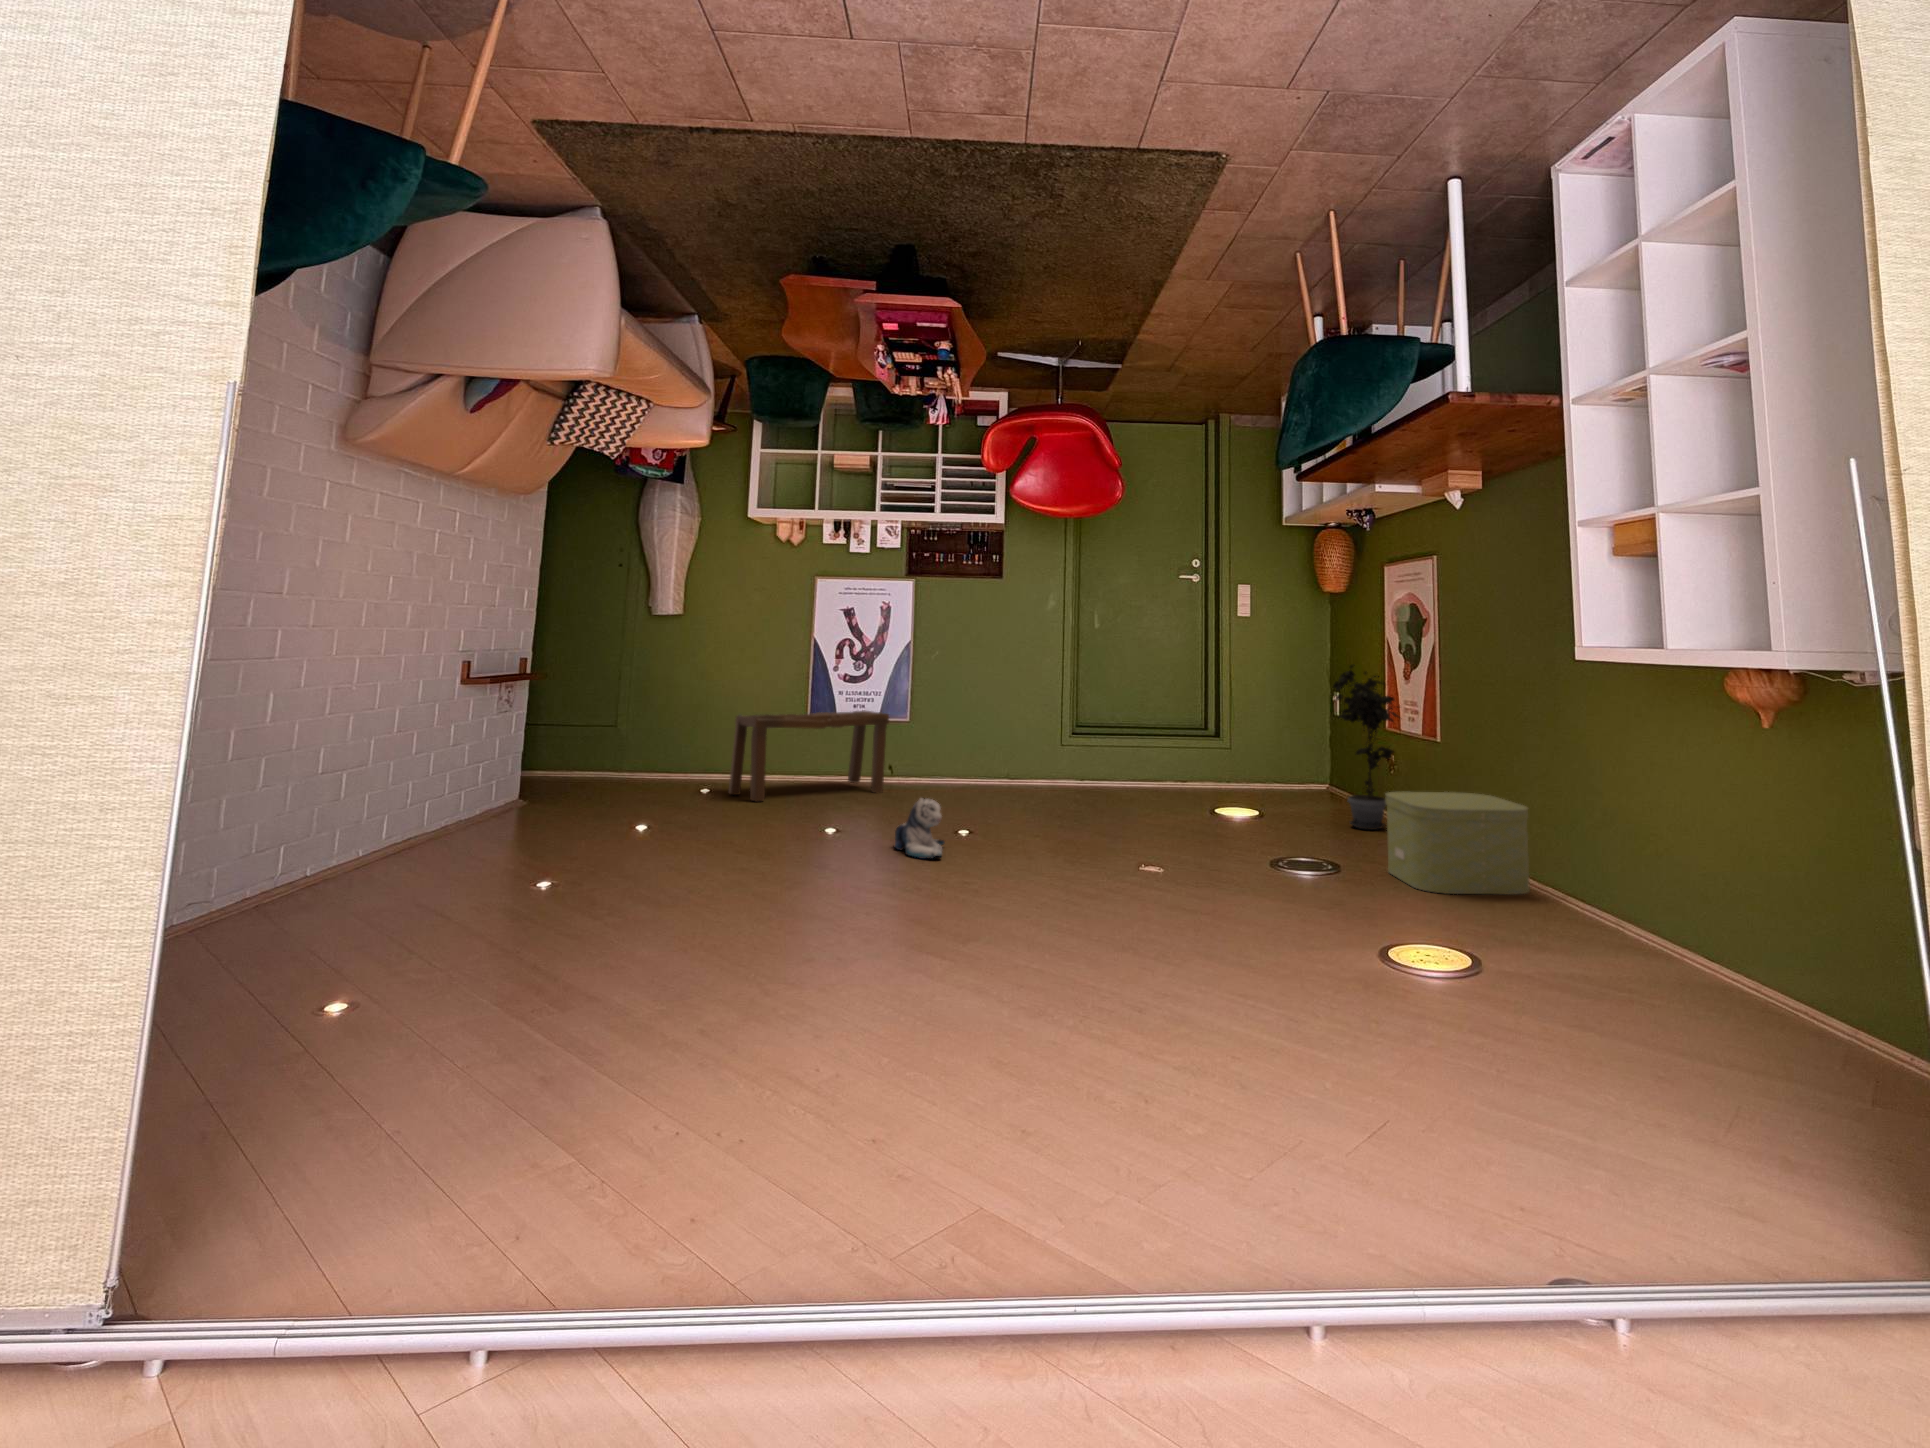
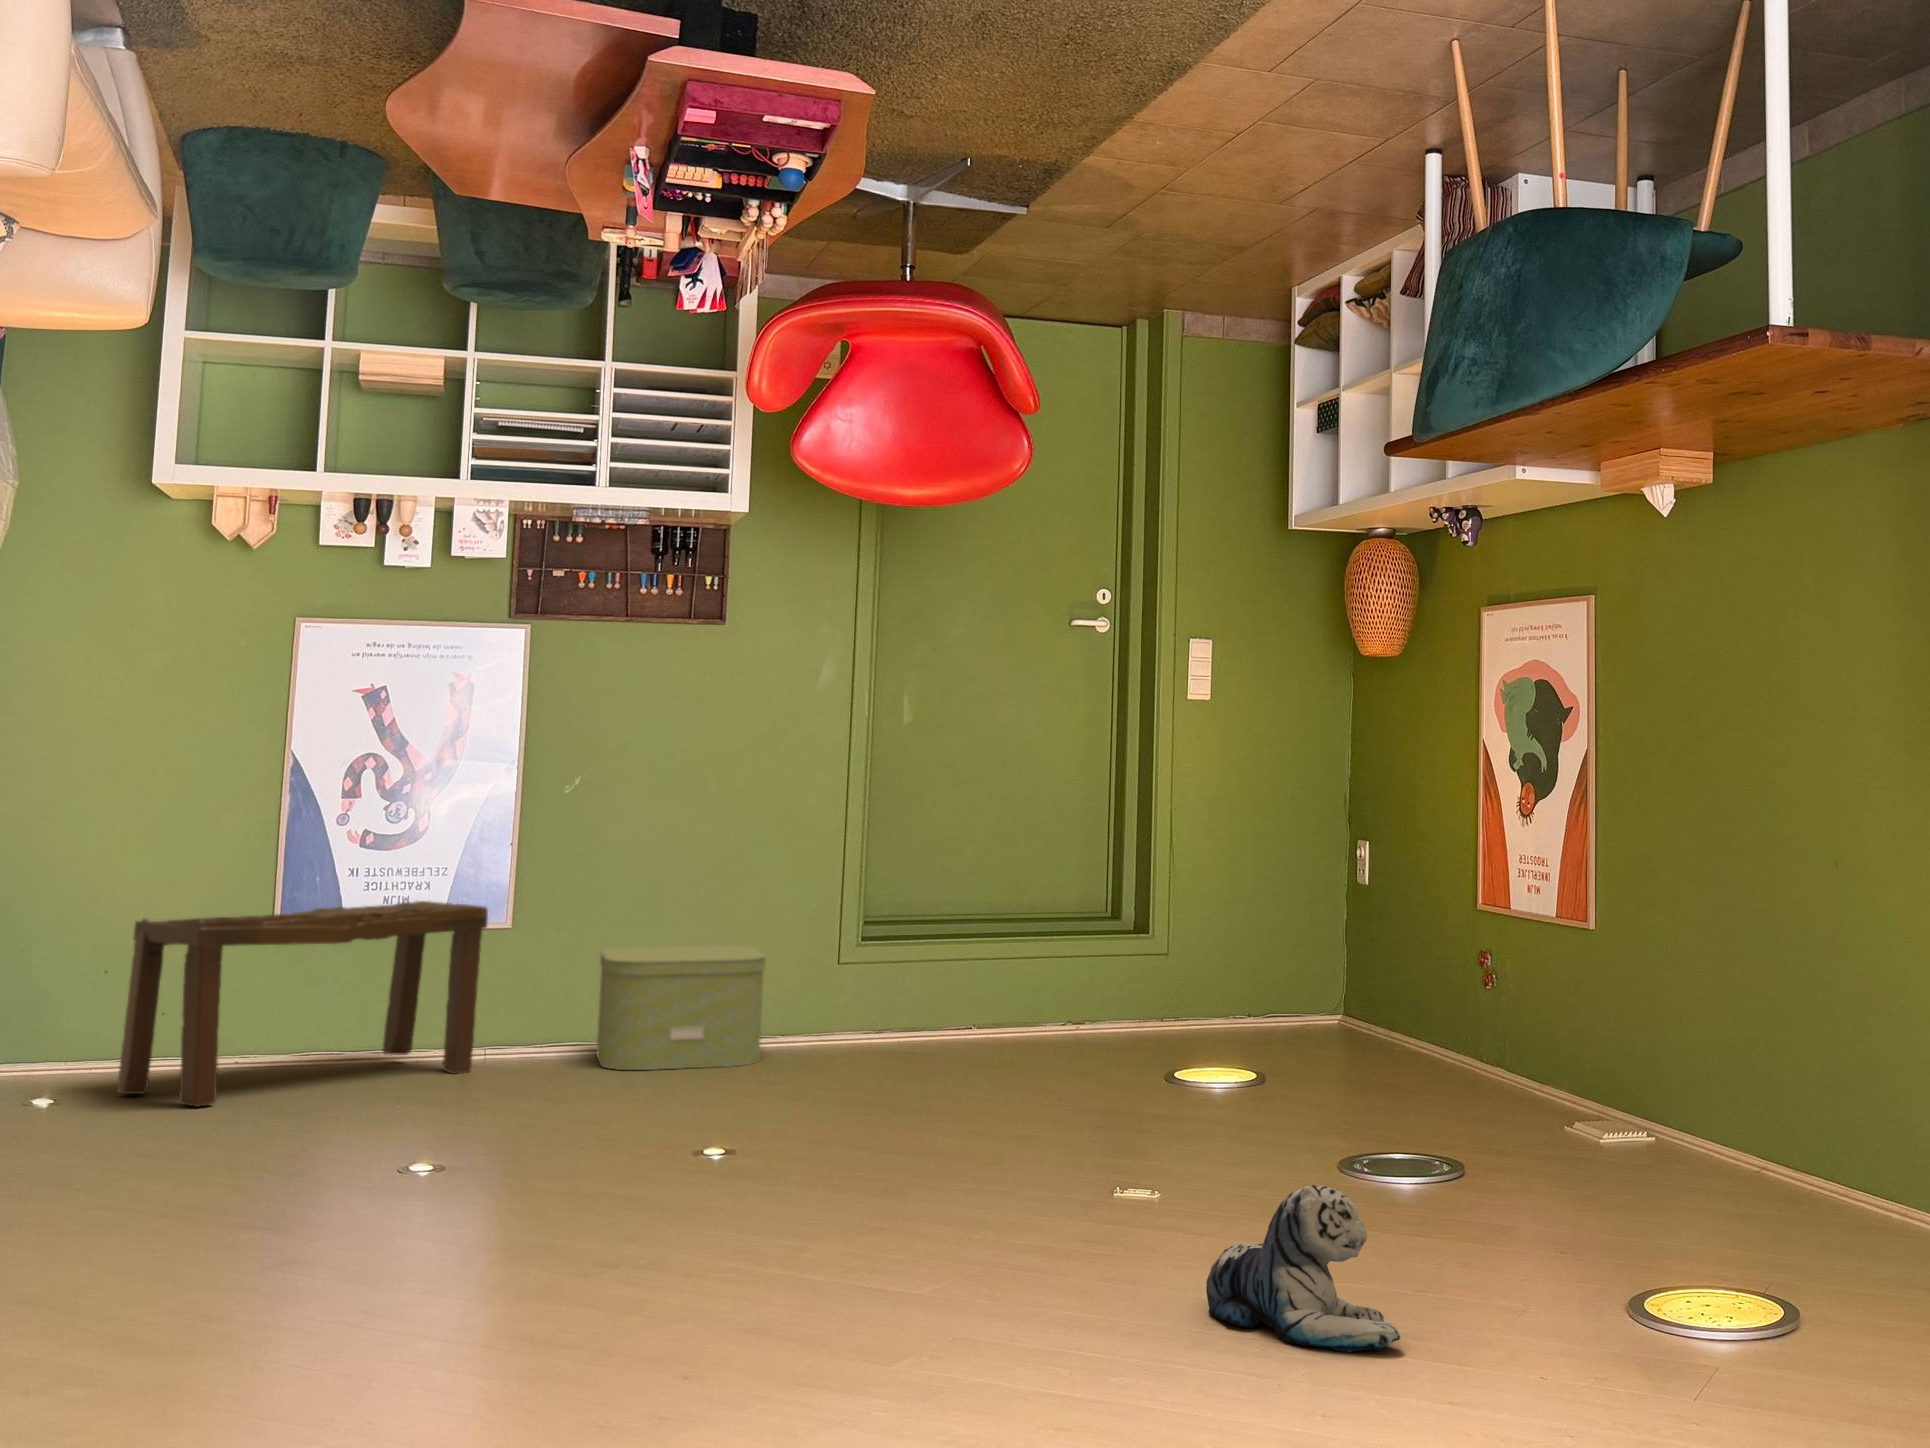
potted plant: present [1333,664,1400,830] -> none [1393,792,1524,1092]
storage box: present [1386,792,1530,894] -> present [596,945,766,1070]
plush toy: present [894,798,944,859] -> present [1206,1185,1400,1352]

